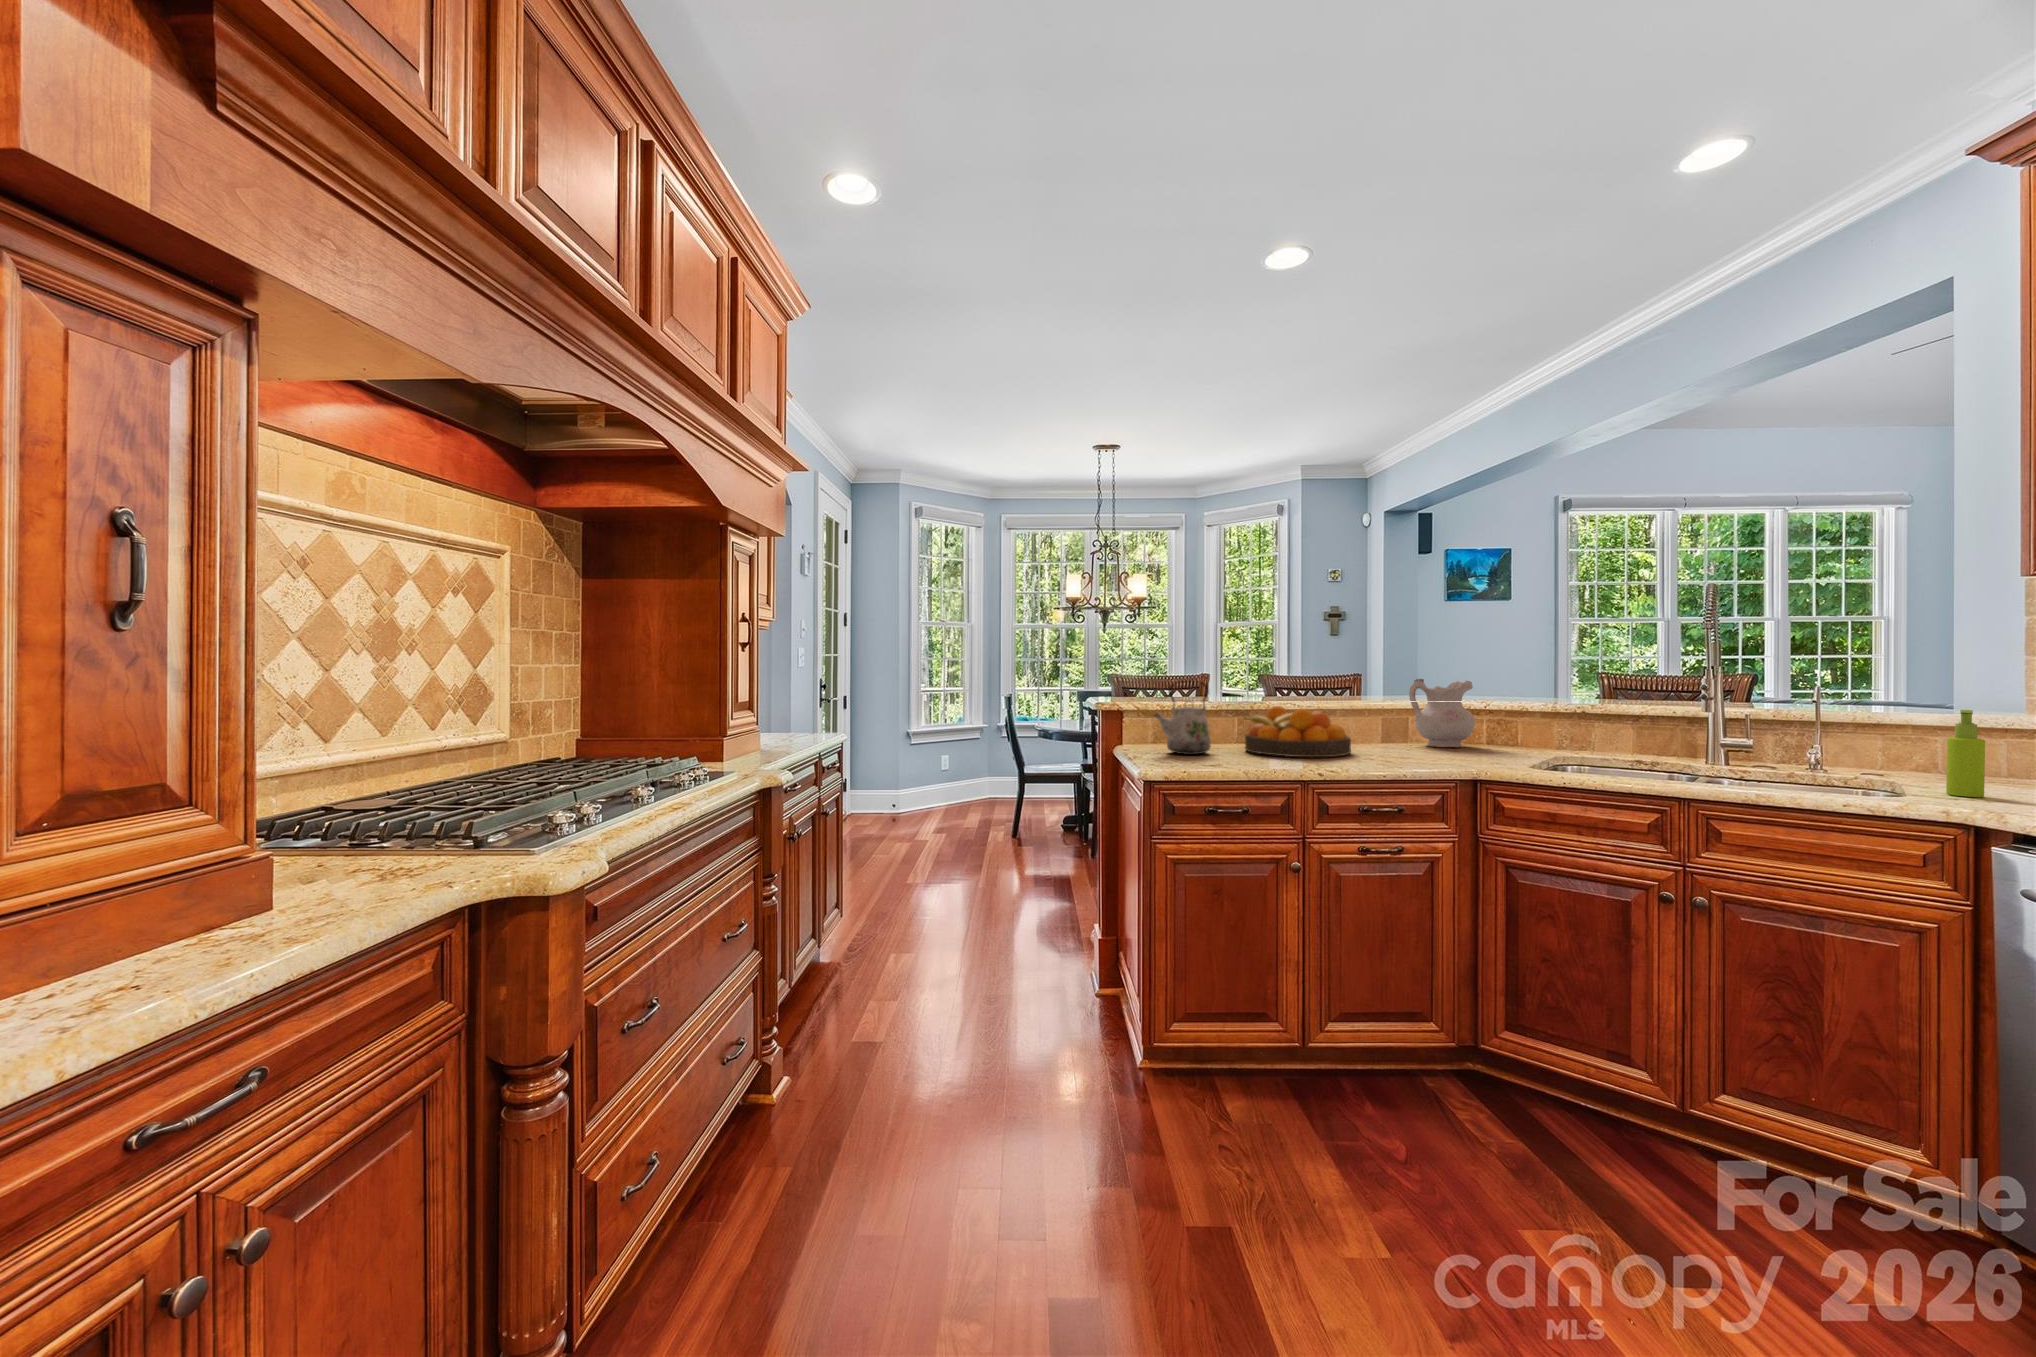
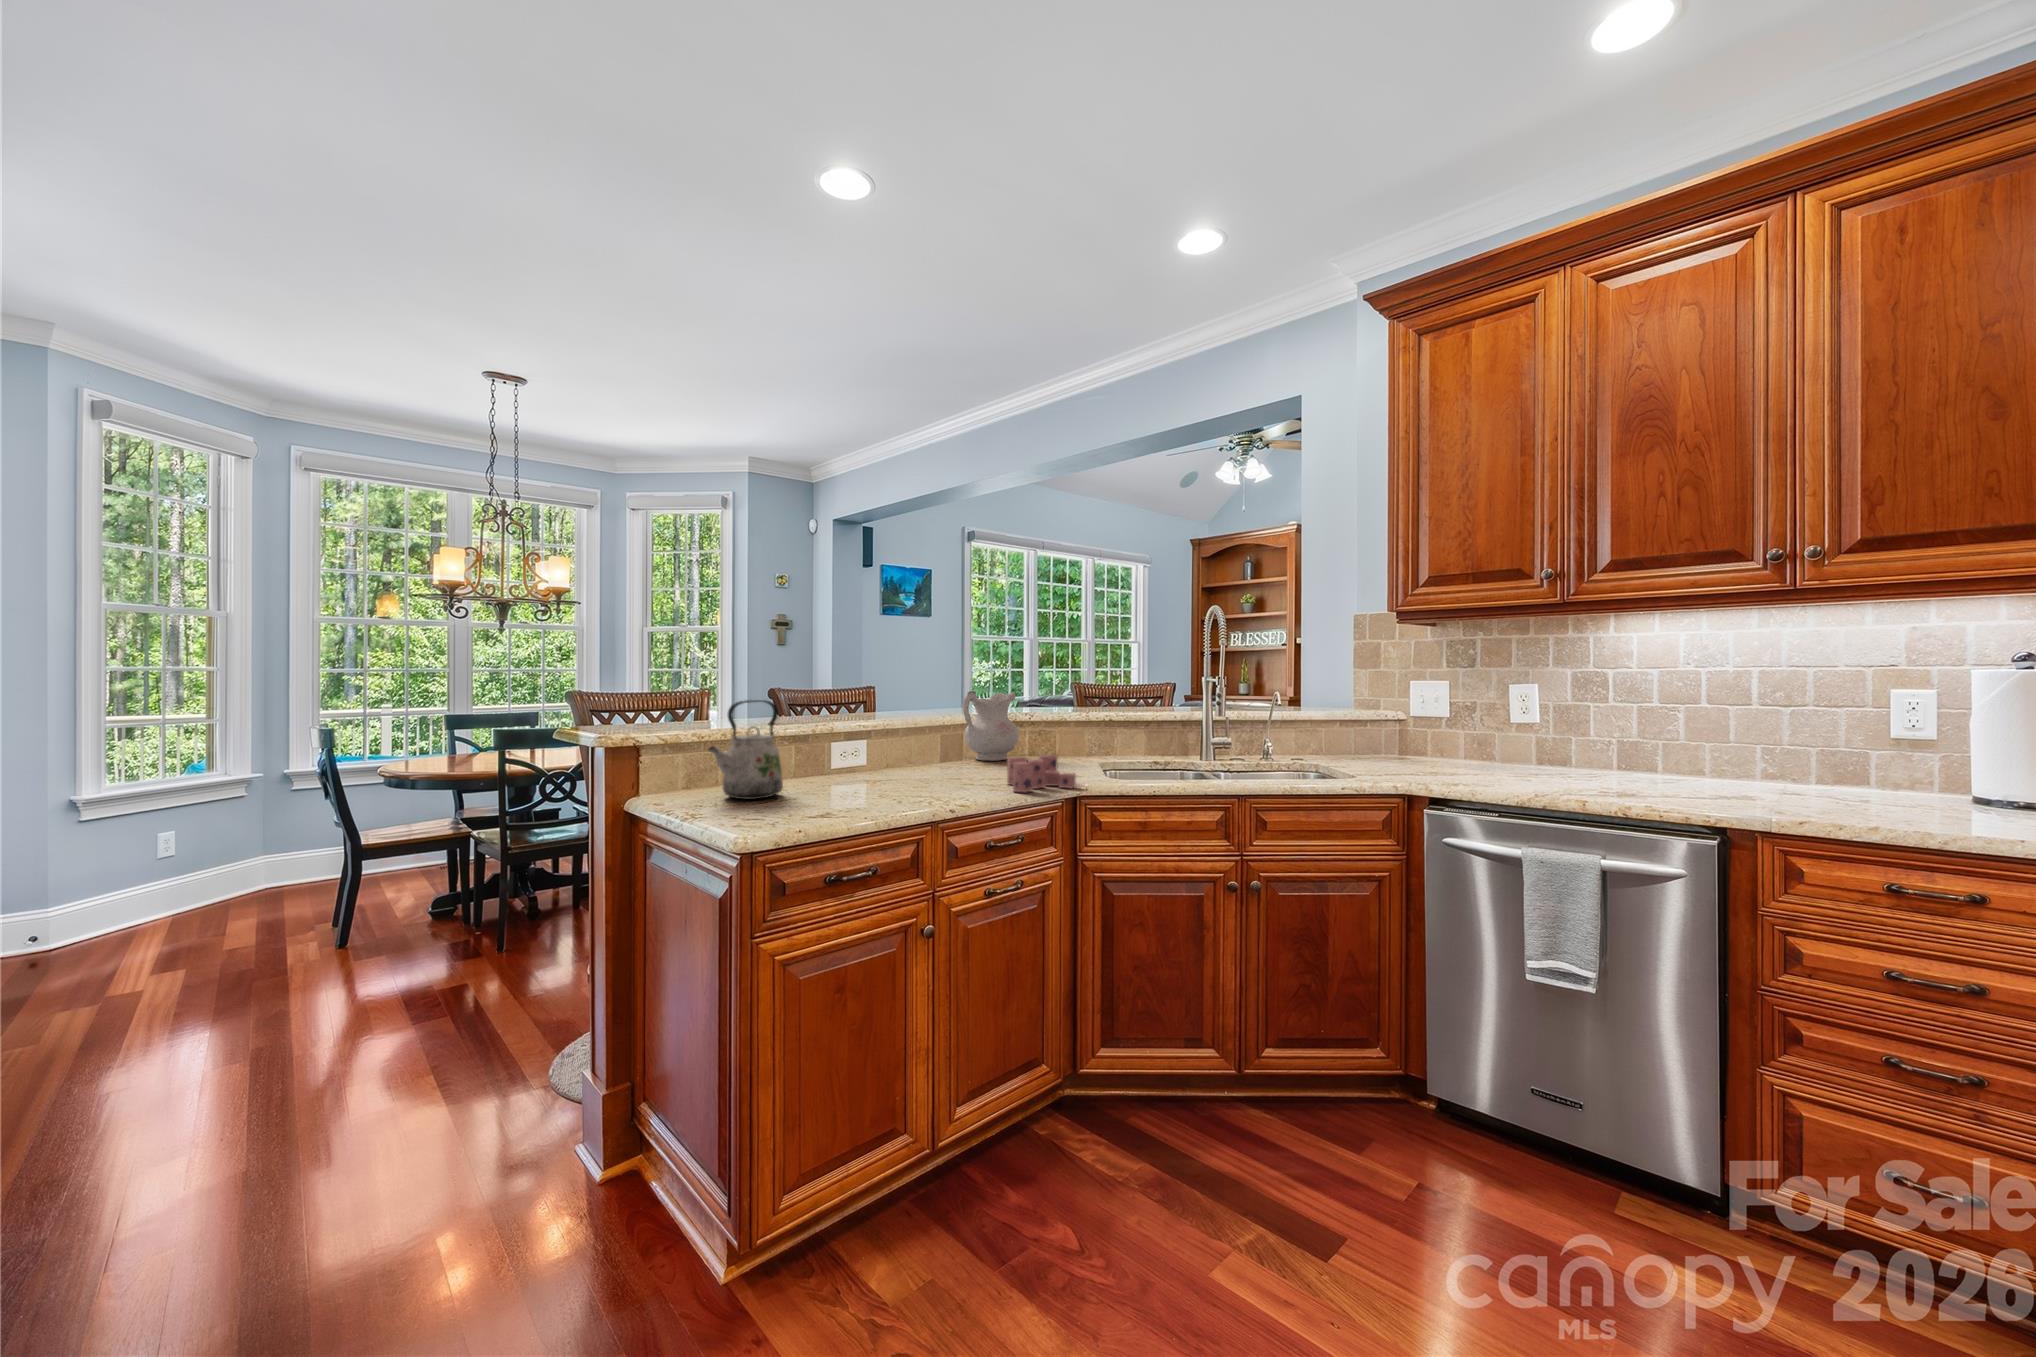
fruit bowl: present [1244,706,1351,757] -> none [811,727,935,790]
soap dispenser: present [1946,710,1985,797] -> none [1367,713,1388,777]
candle: none [1402,738,1476,770] -> present [1007,755,1076,792]

